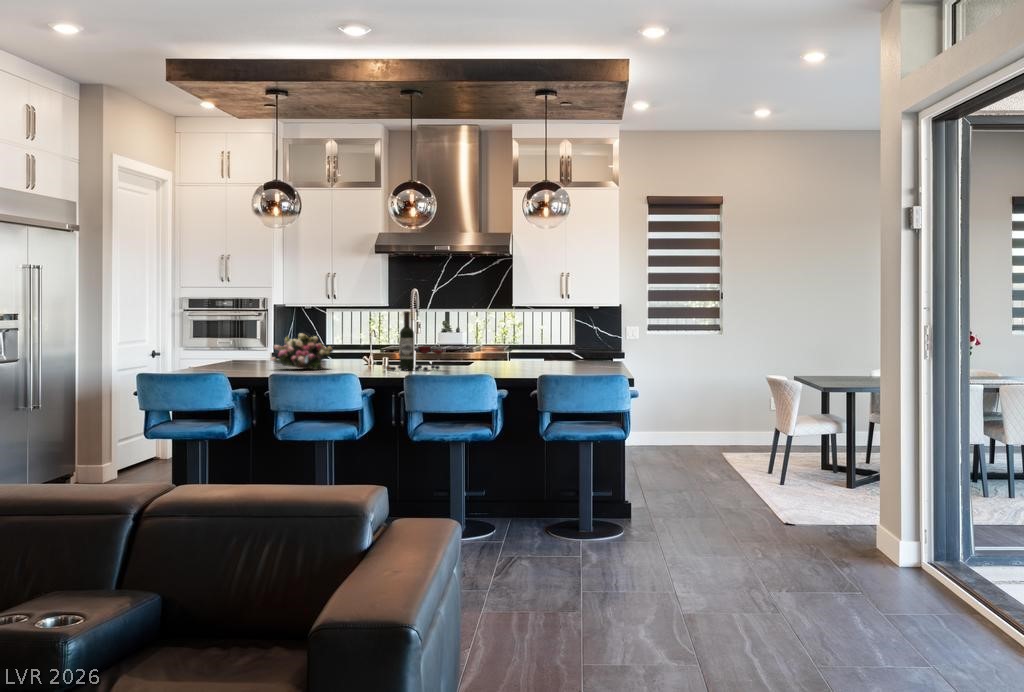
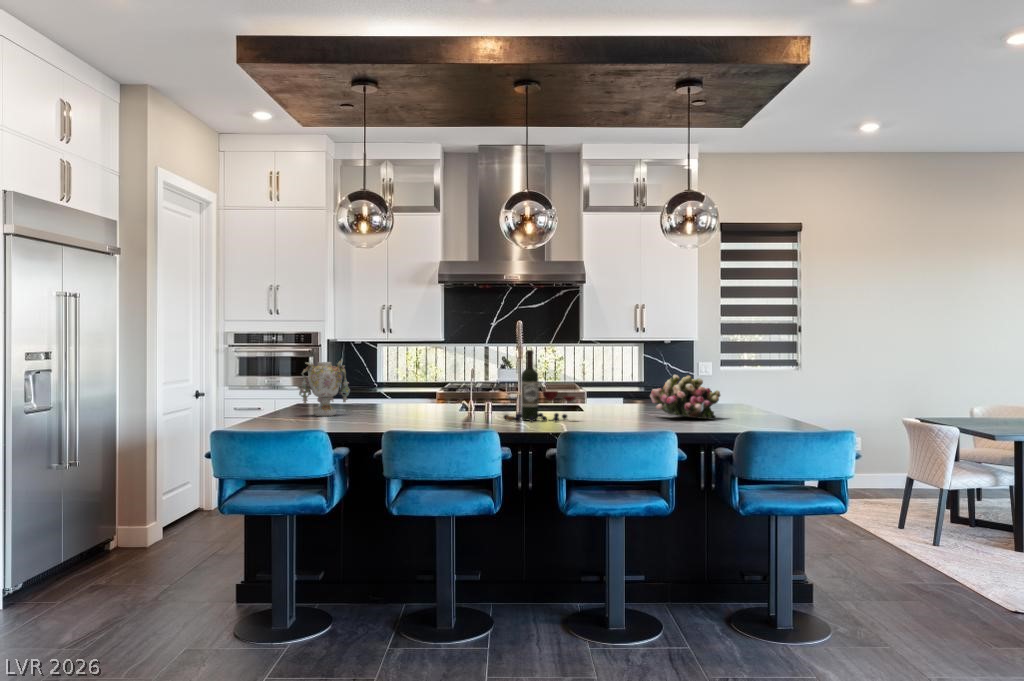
vase: none [223,320,267,368] -> present [299,360,350,416]
flower arrangement: present [270,334,333,370] -> present [650,375,720,419]

